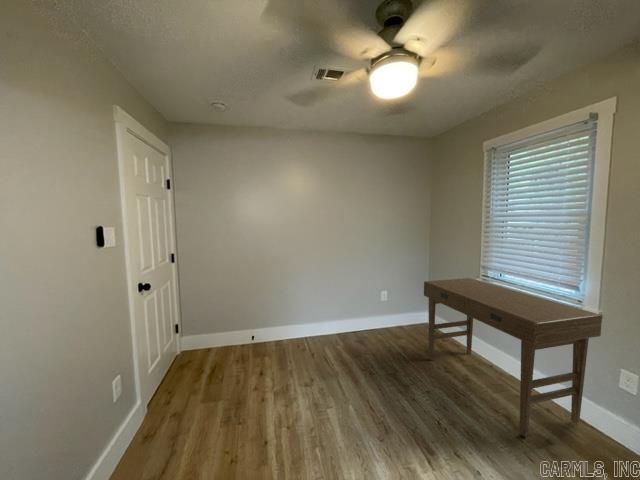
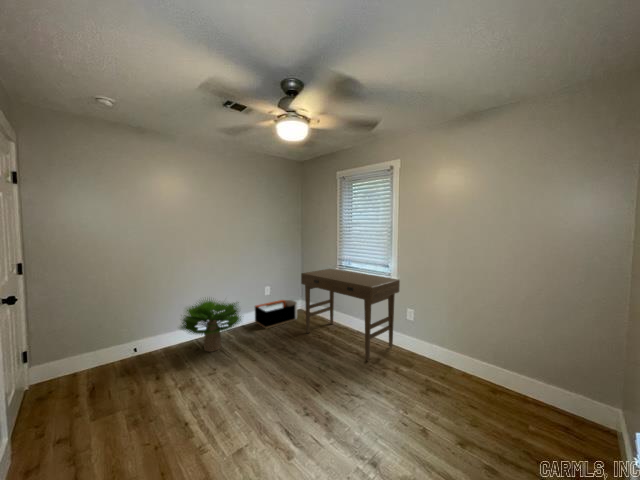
potted plant: none [283,296,352,357] -> present [180,299,241,352]
storage bin: none [368,308,421,342] -> present [255,300,297,329]

